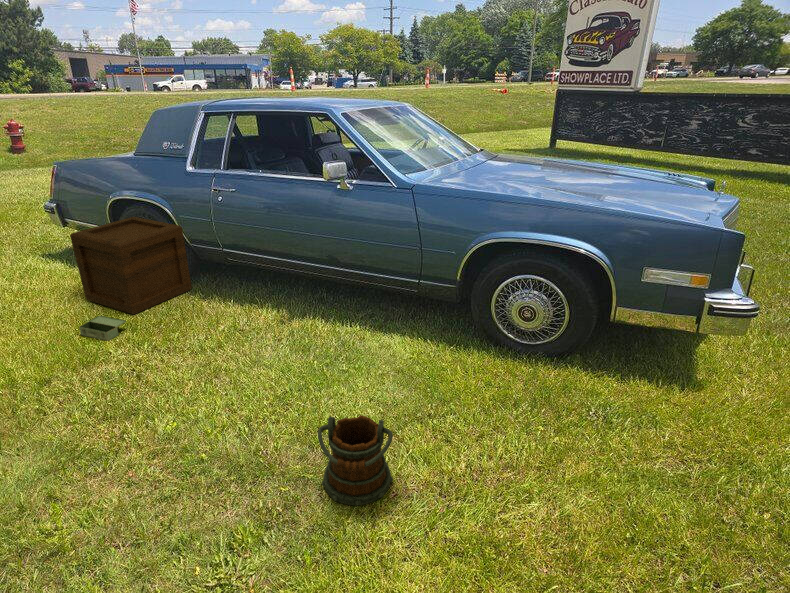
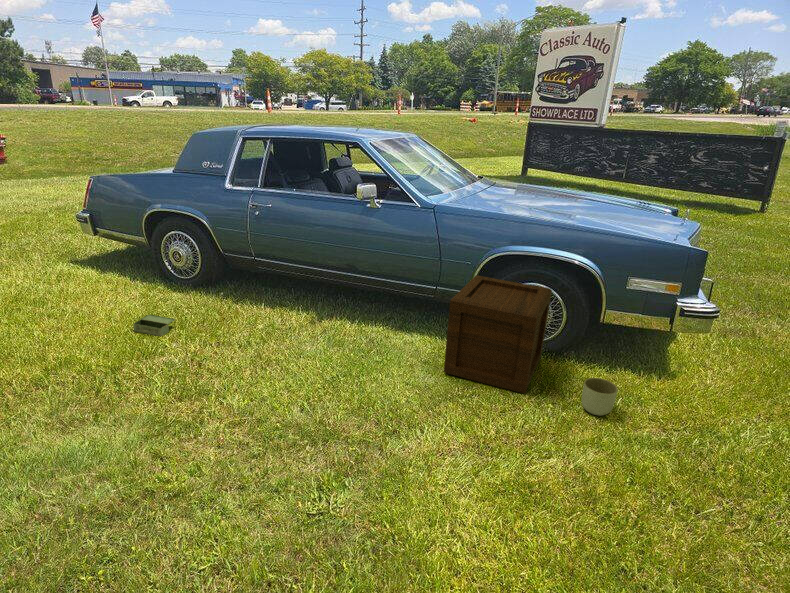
wooden crate: present [70,217,192,315] -> present [444,275,552,393]
planter: none [580,394,624,442] -> present [582,378,618,416]
bucket: present [318,415,393,505] -> none [382,389,443,461]

